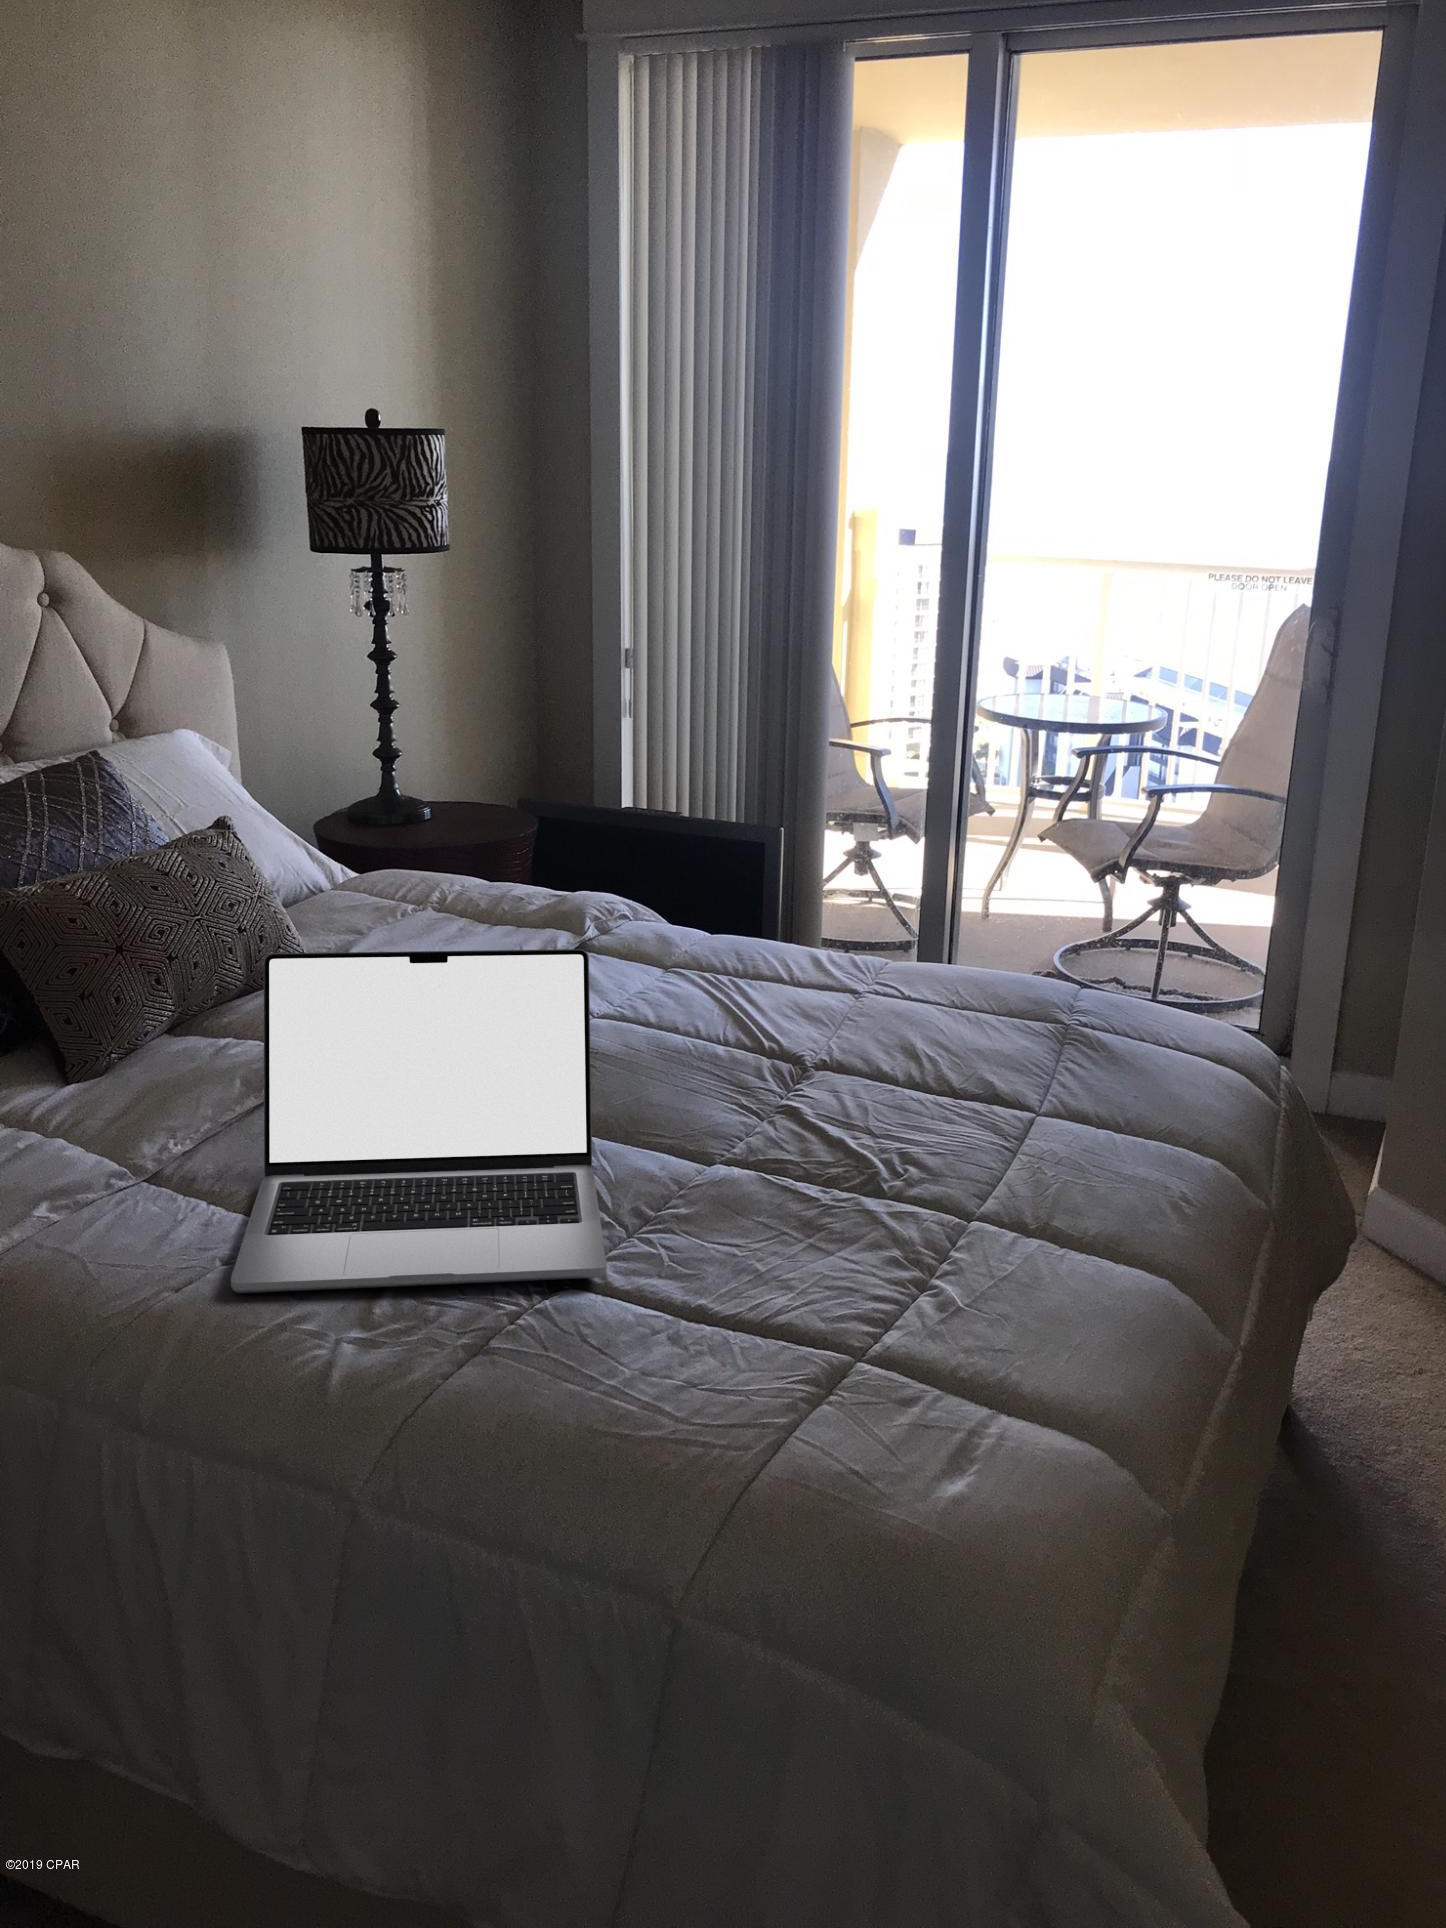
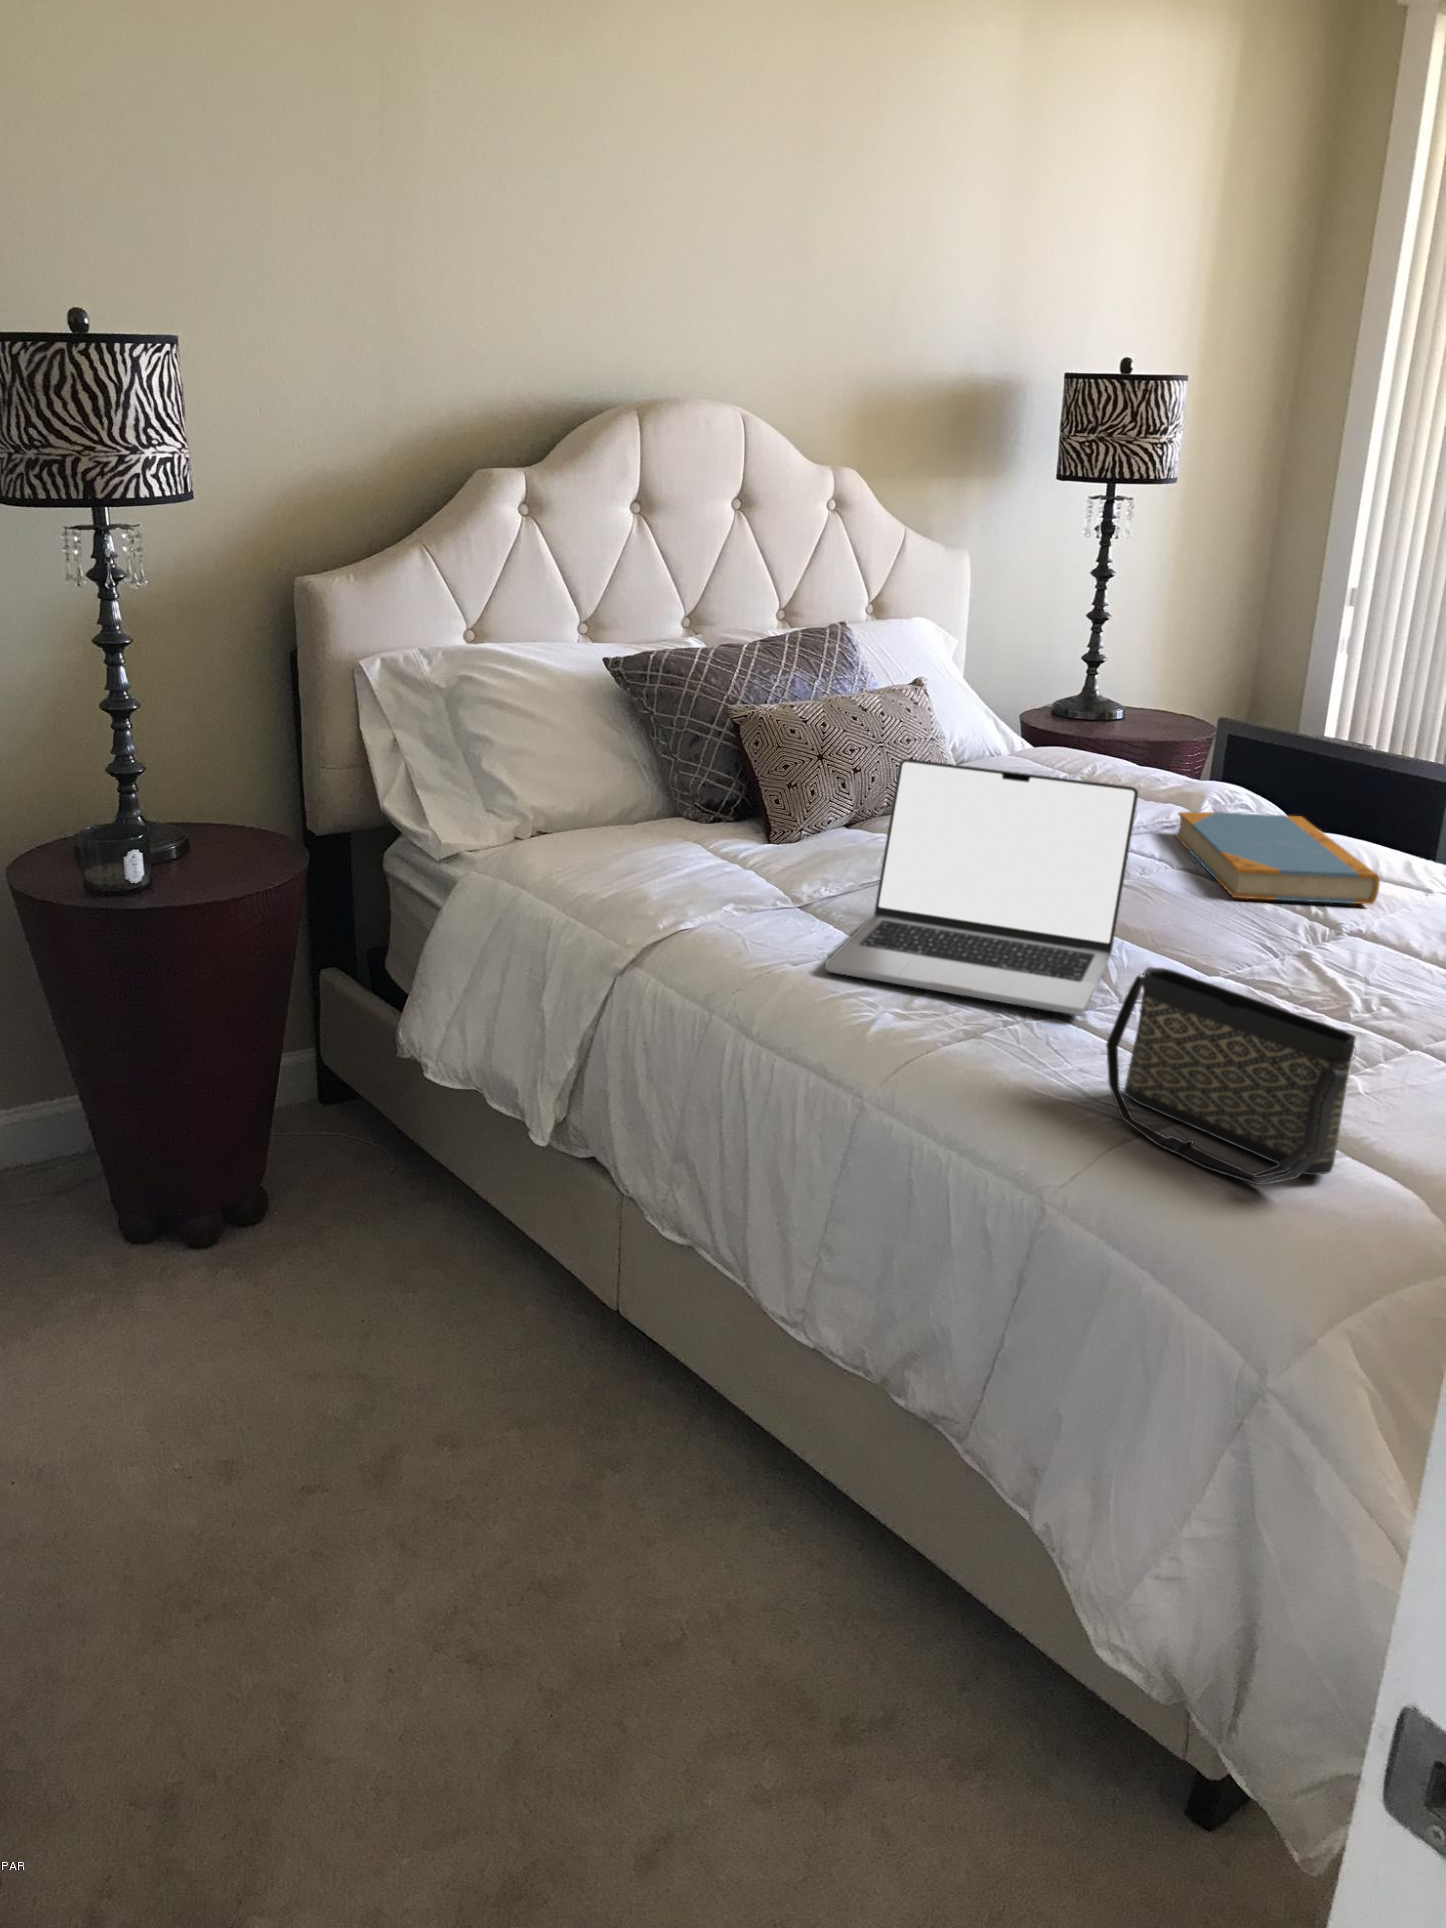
book: none [570,926,825,1047] -> present [1176,812,1380,905]
handbag: none [691,1216,1025,1499] -> present [1106,967,1356,1185]

